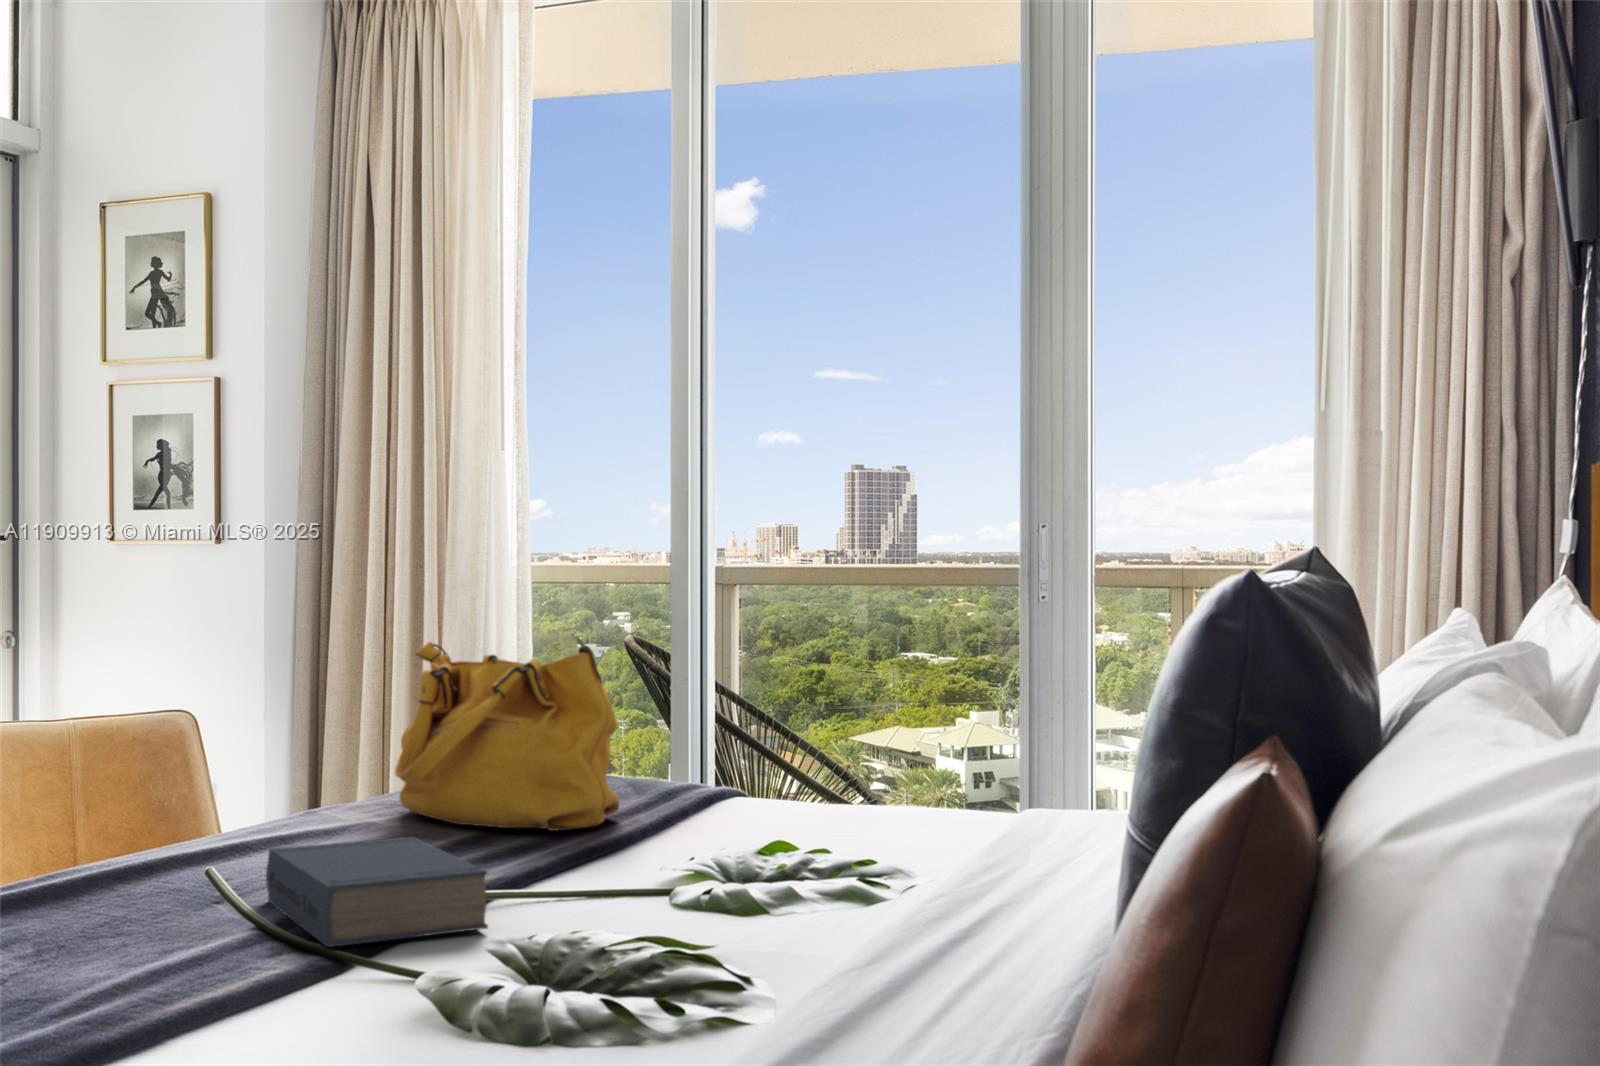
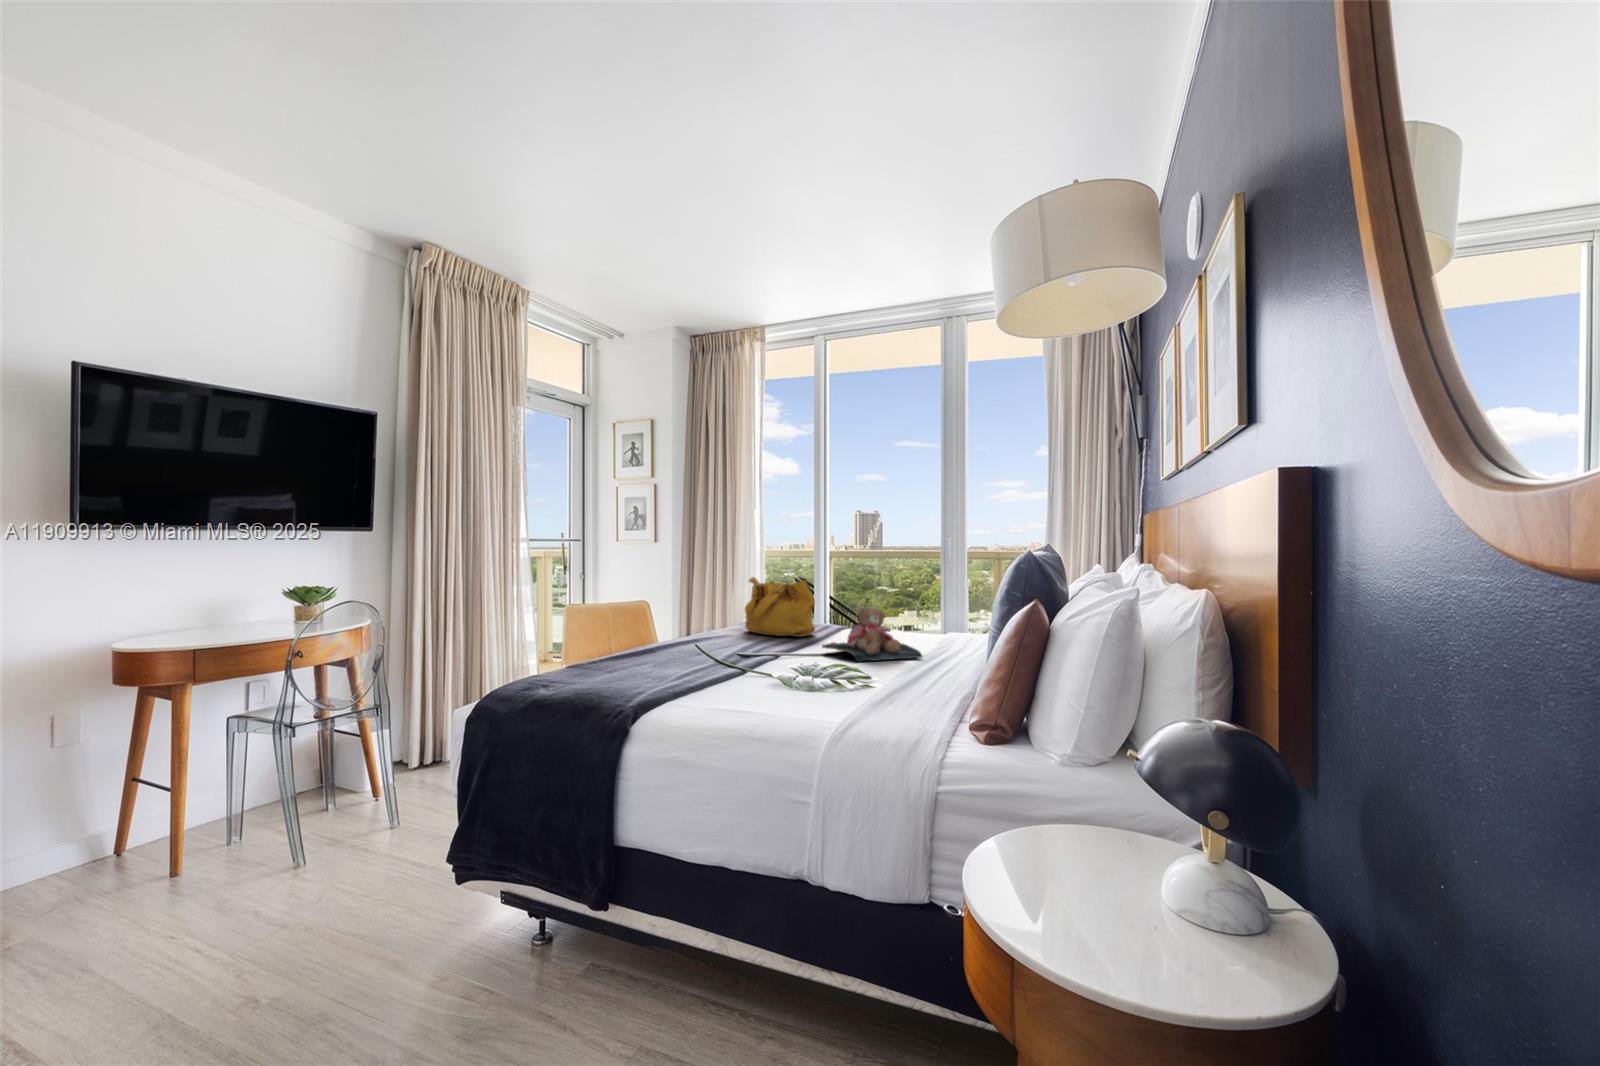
teddy bear: none [611,737,939,929] -> present [822,607,922,662]
book: present [266,837,488,947] -> none [720,635,790,663]

